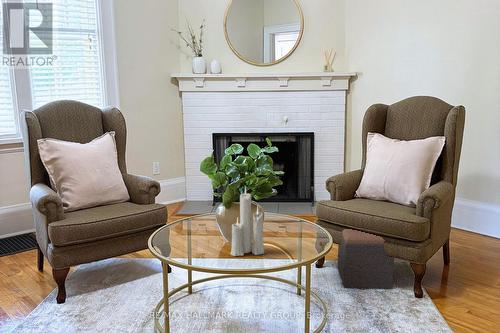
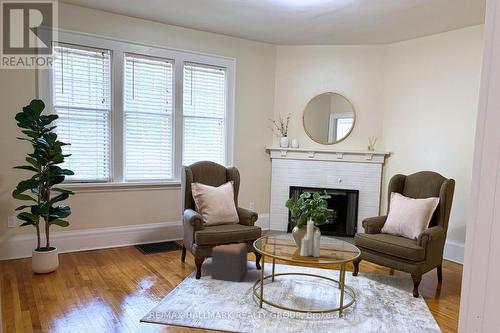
footstool: present [337,229,394,289] -> present [211,243,248,282]

